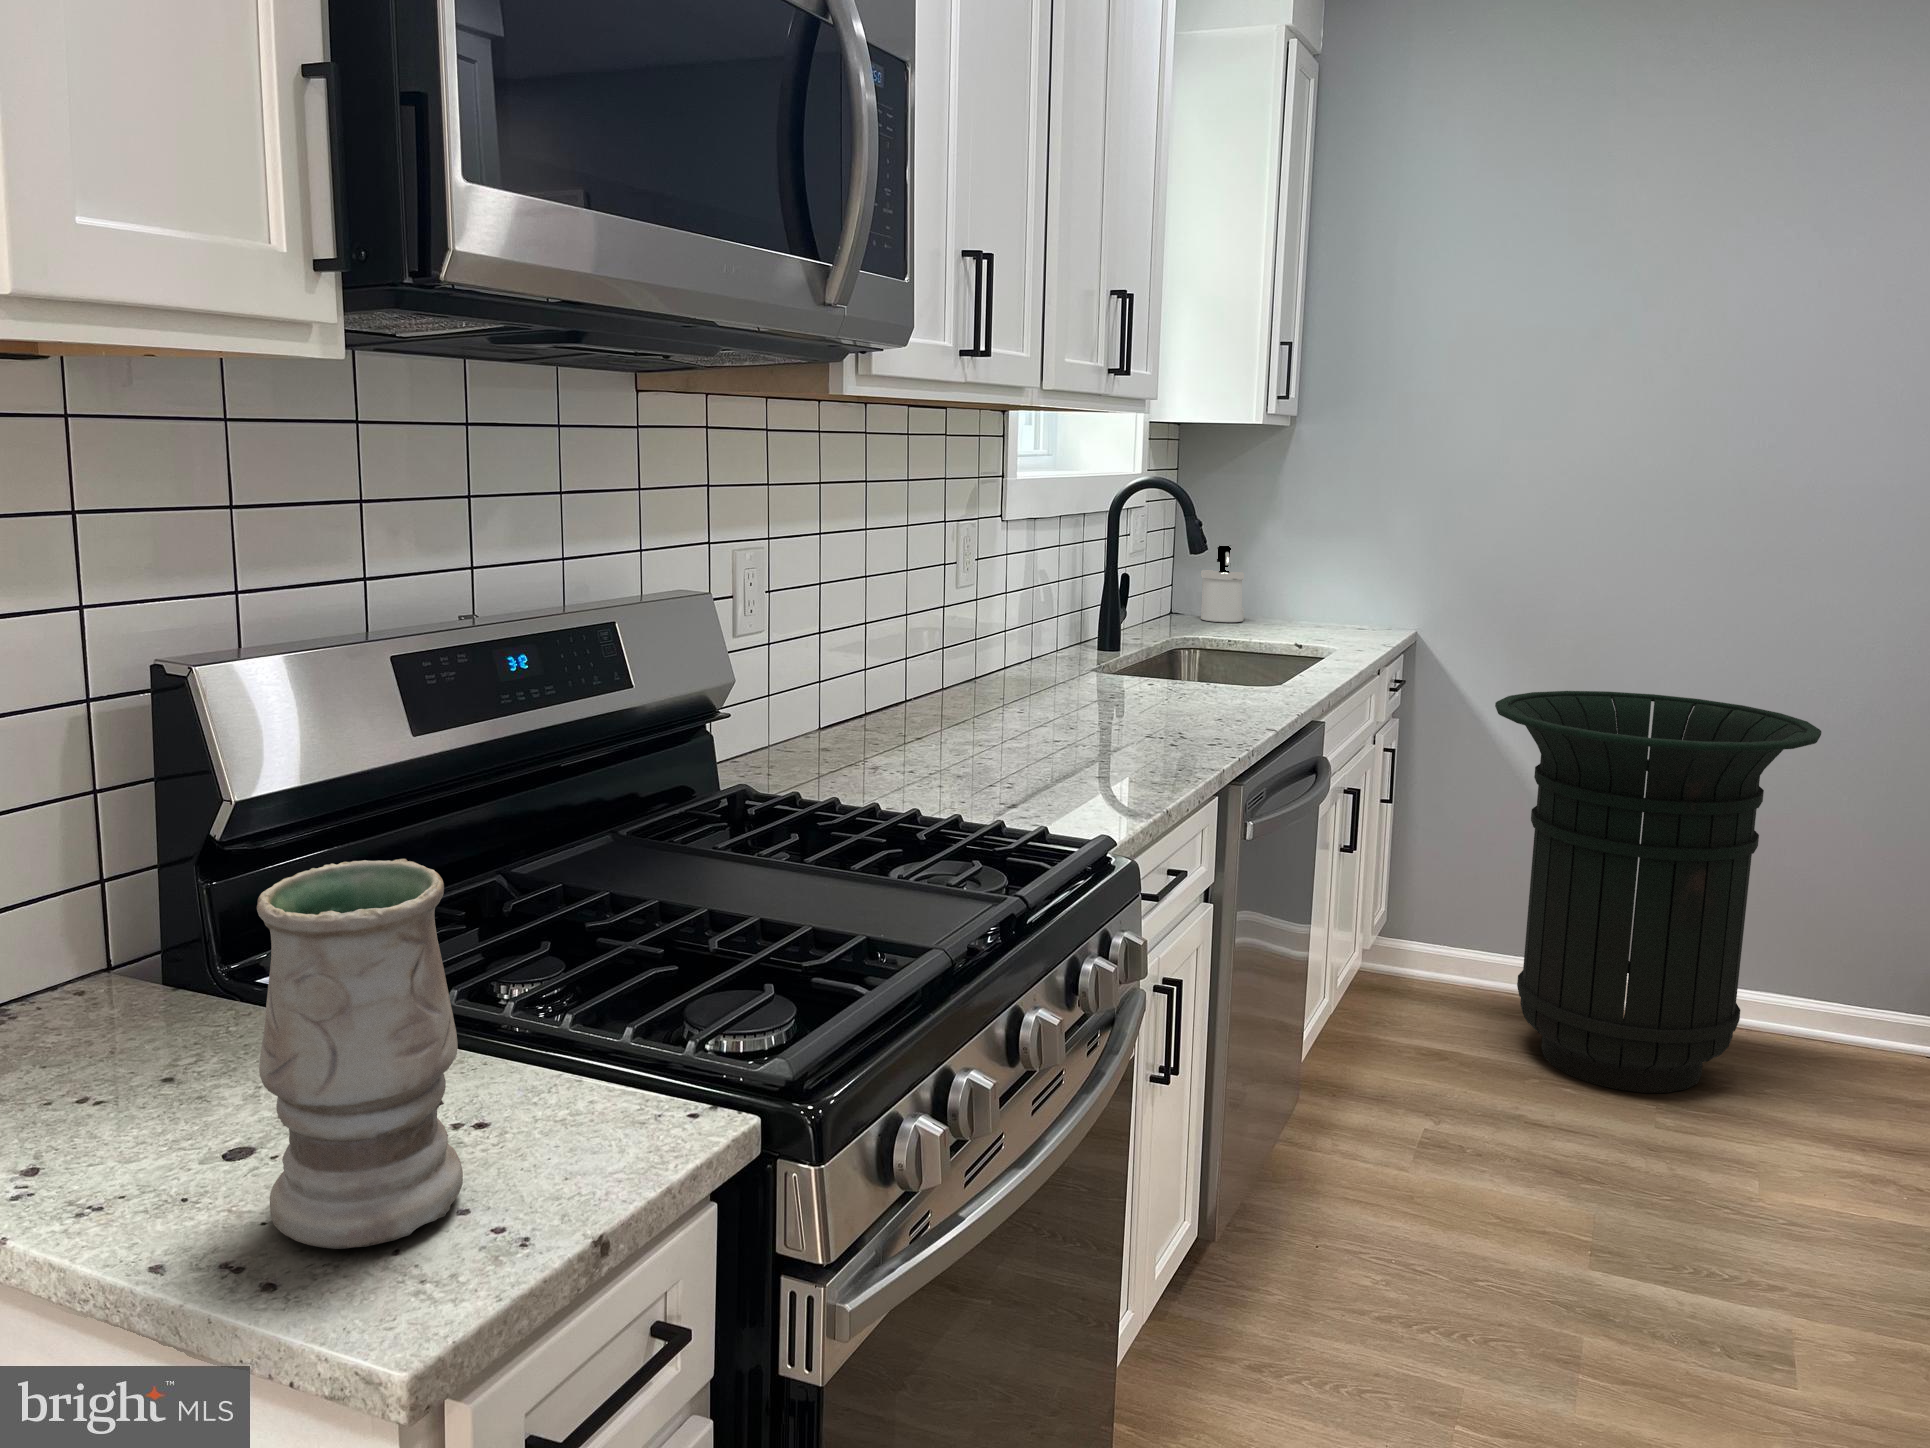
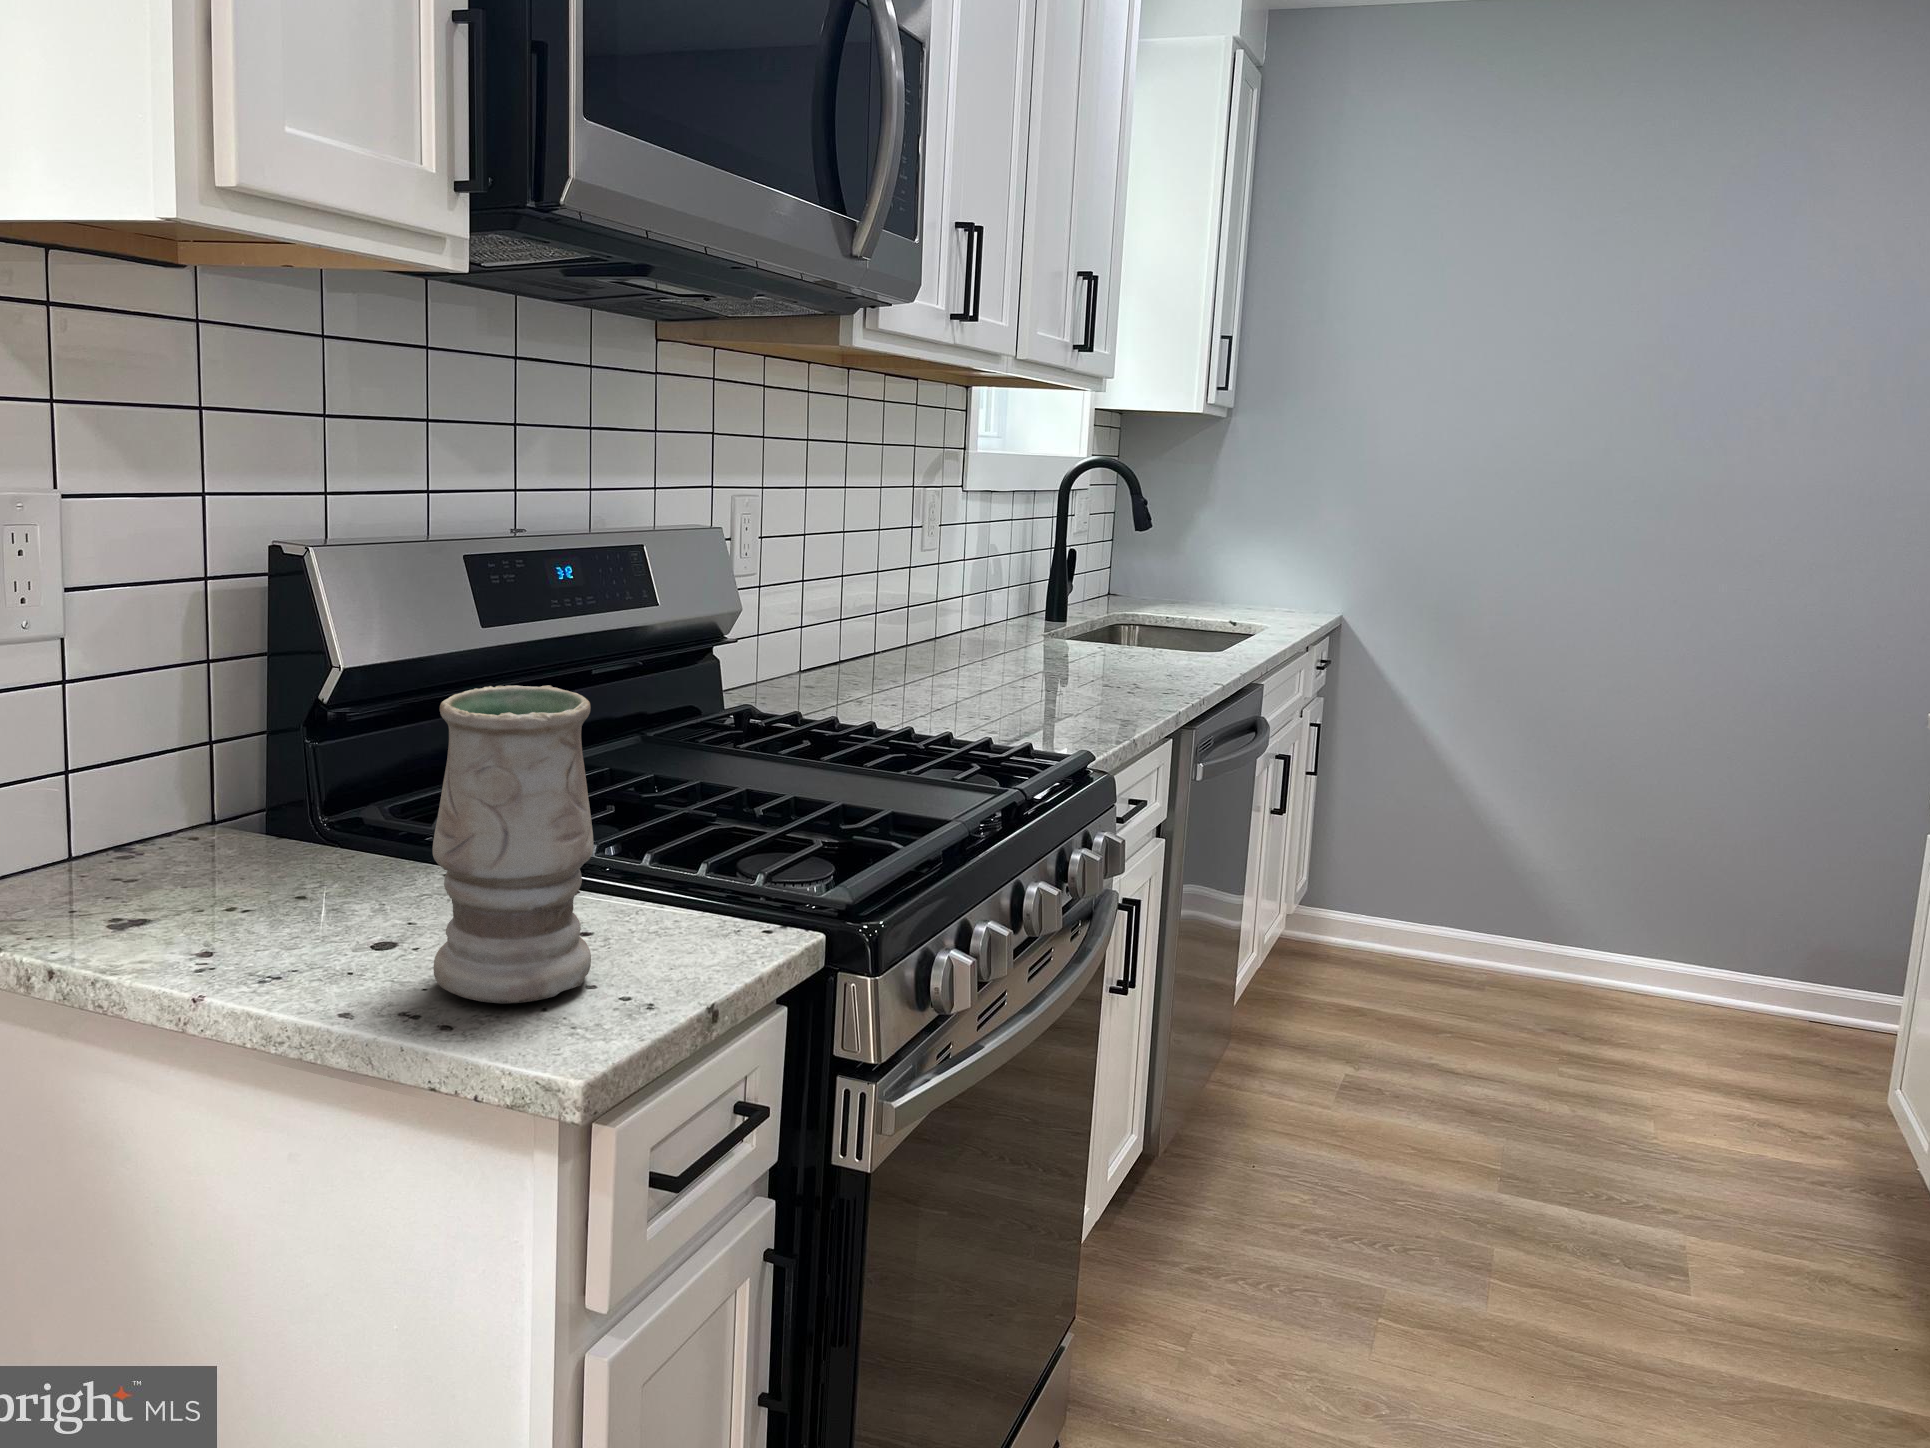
soap dispenser: present [1201,546,1244,622] -> none [1138,529,1183,603]
trash can: present [1495,691,1821,1093] -> none [1418,673,1721,1050]

